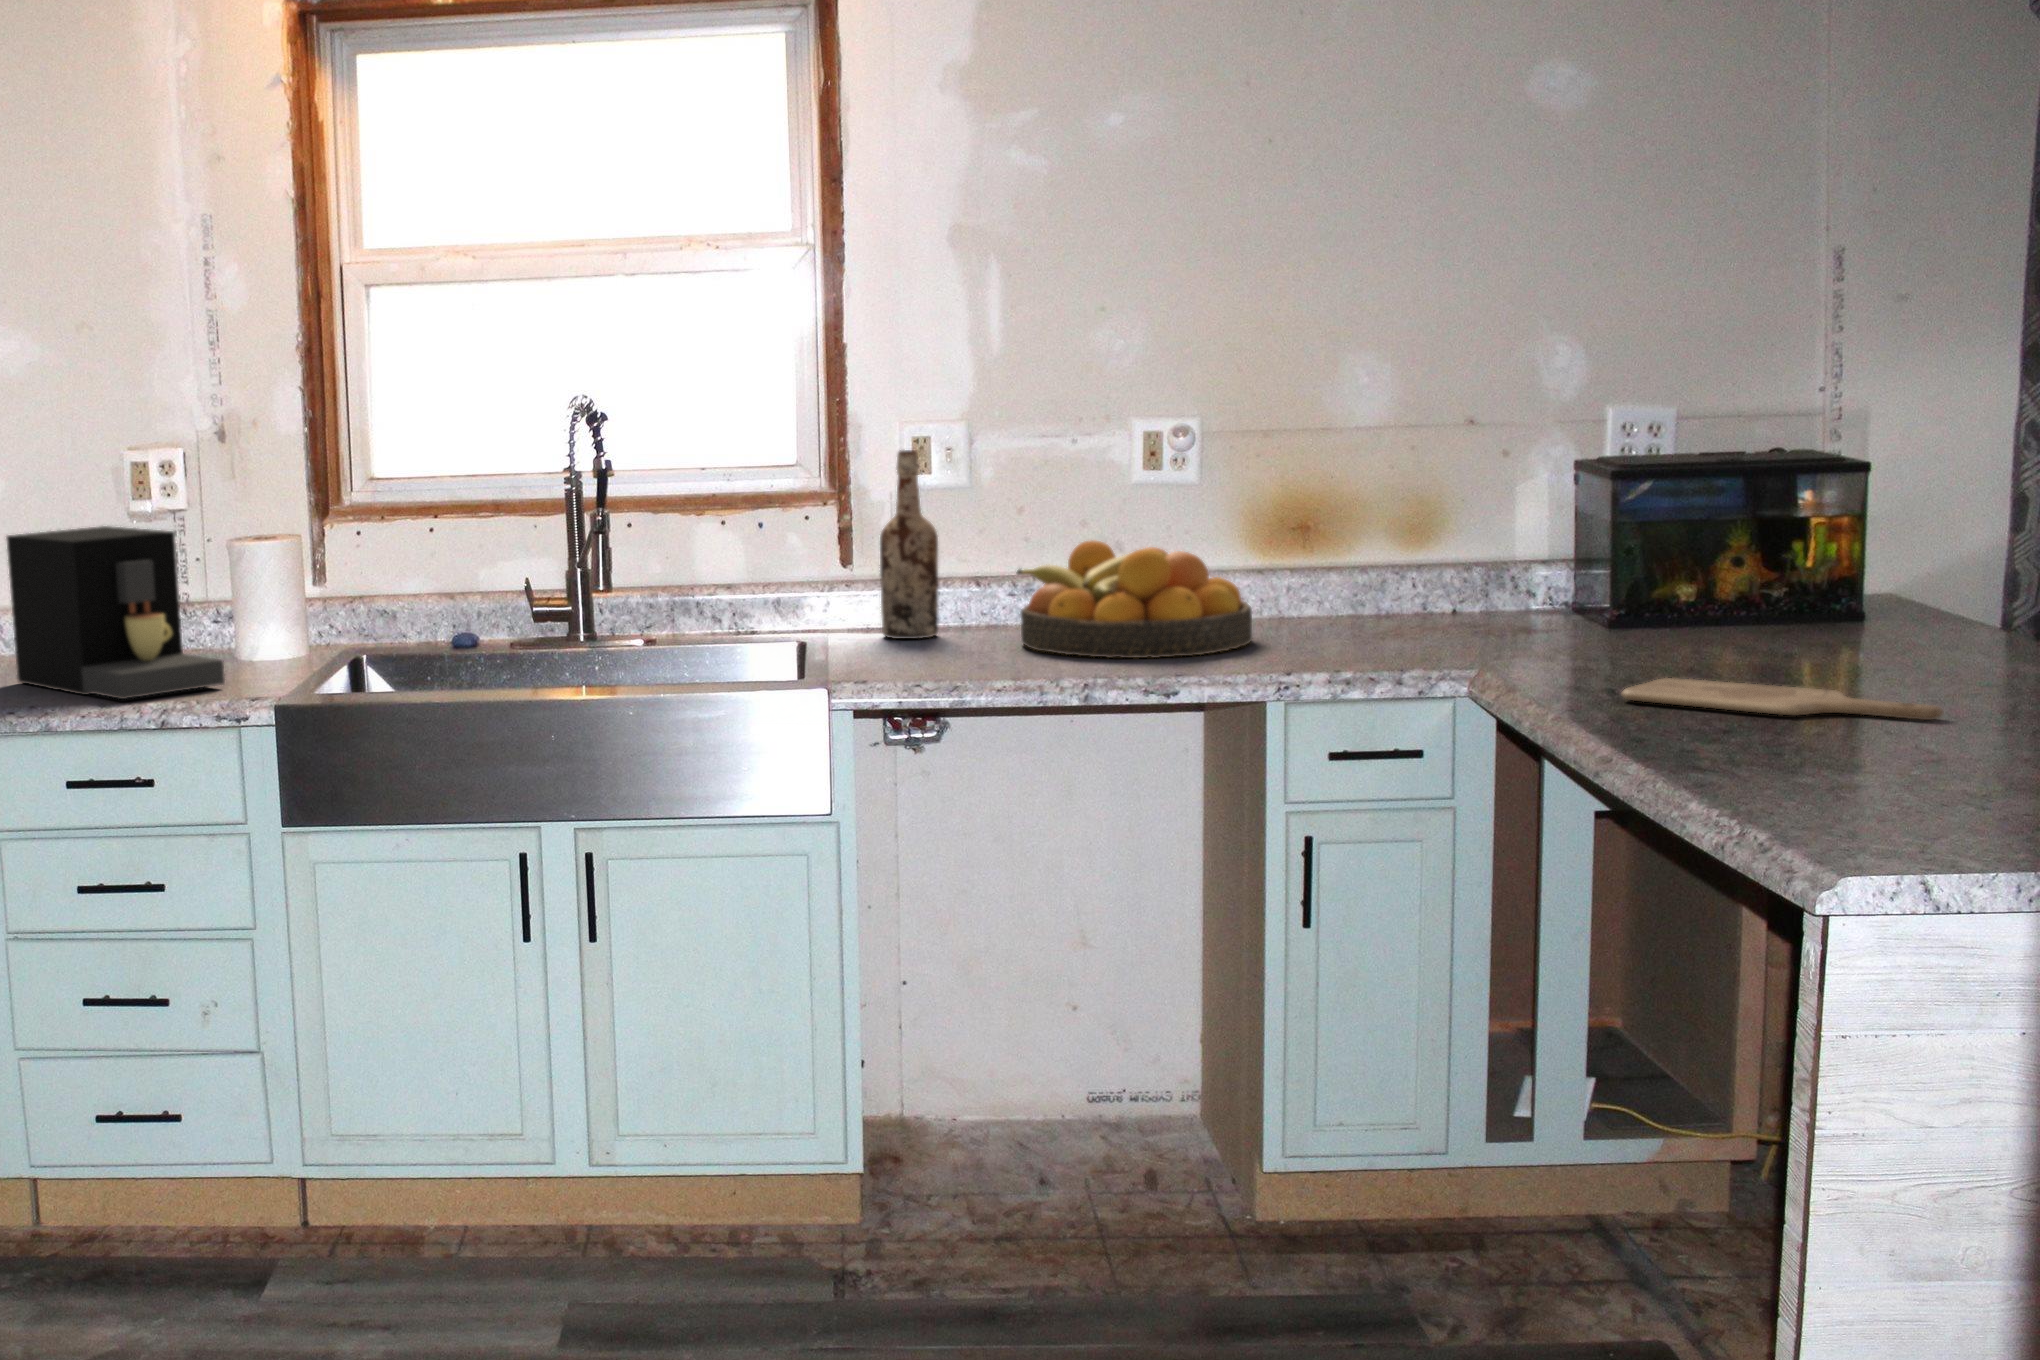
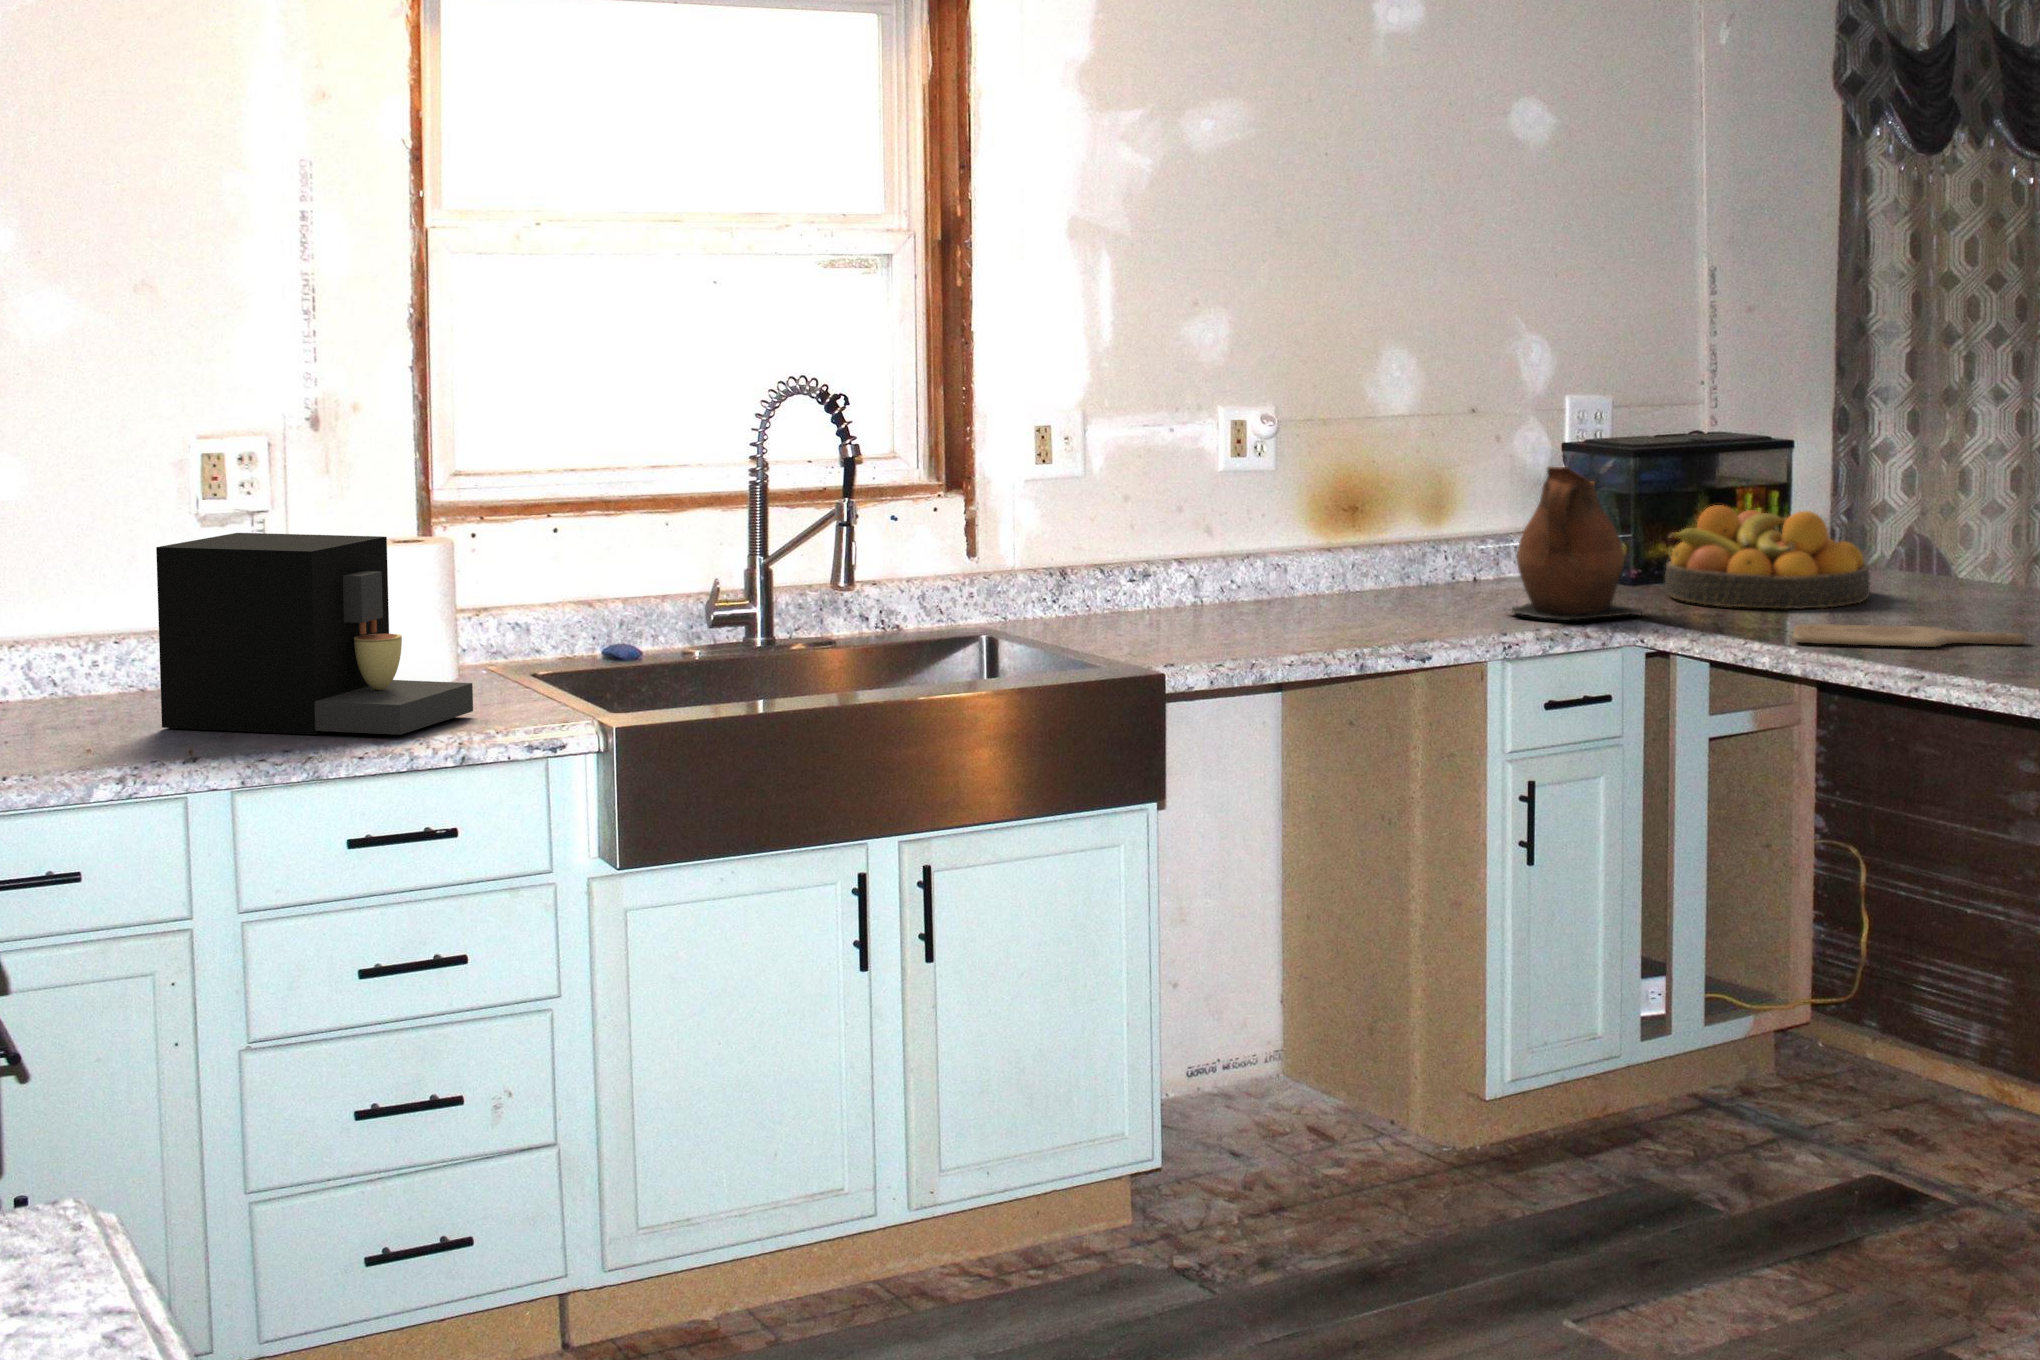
wine bottle: present [880,450,938,639] -> none [1024,437,1082,626]
ceramic pitcher: none [1373,483,1542,660] -> present [1511,466,1643,620]
fruit bowl: present [1017,540,1252,658] -> present [1665,505,1870,609]

